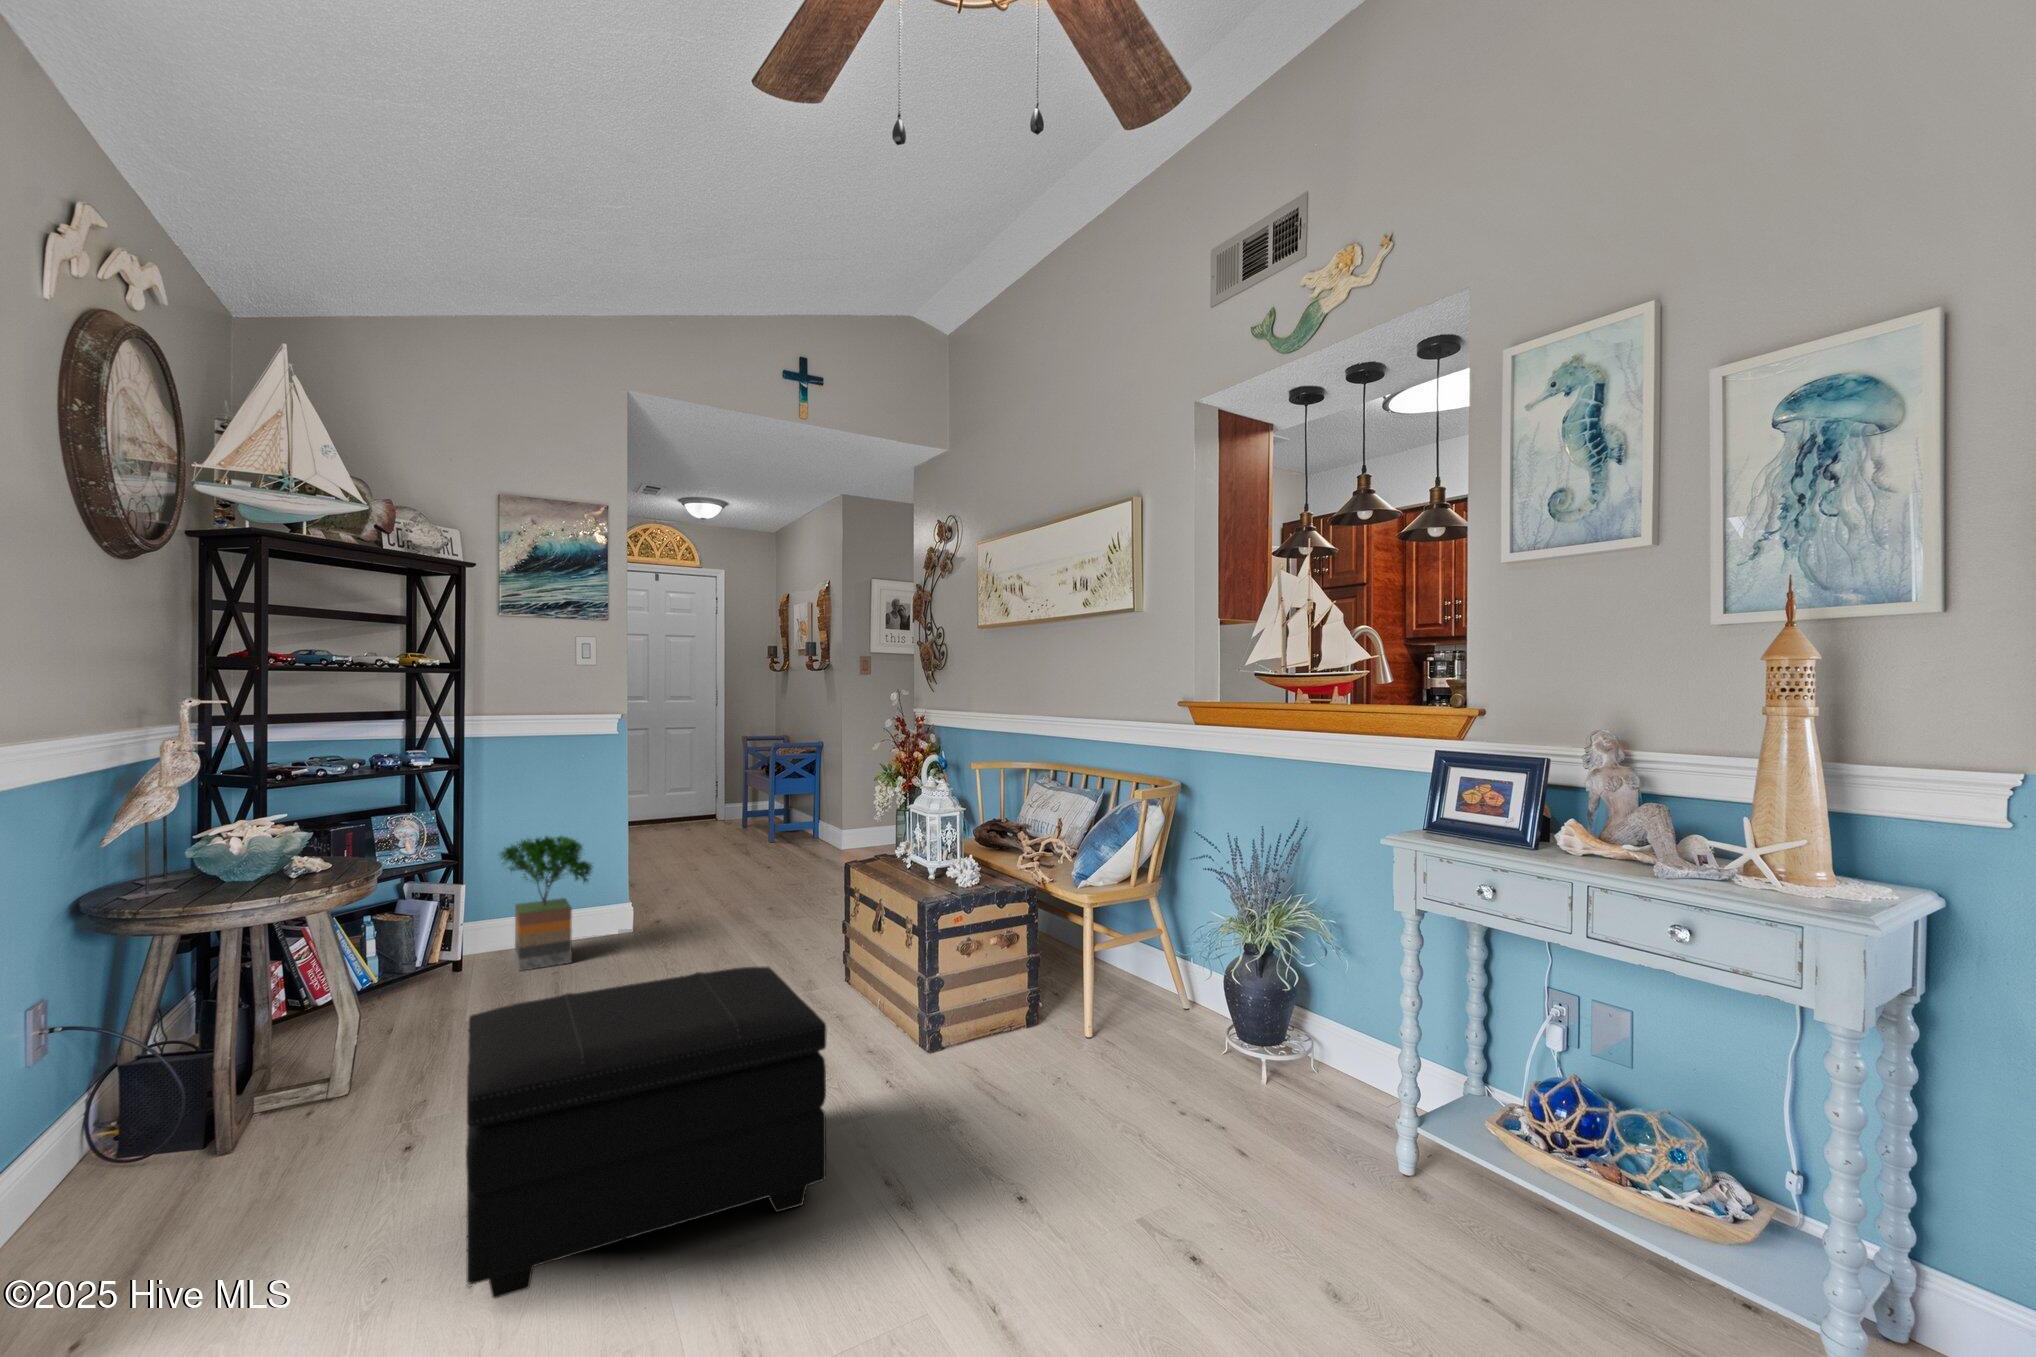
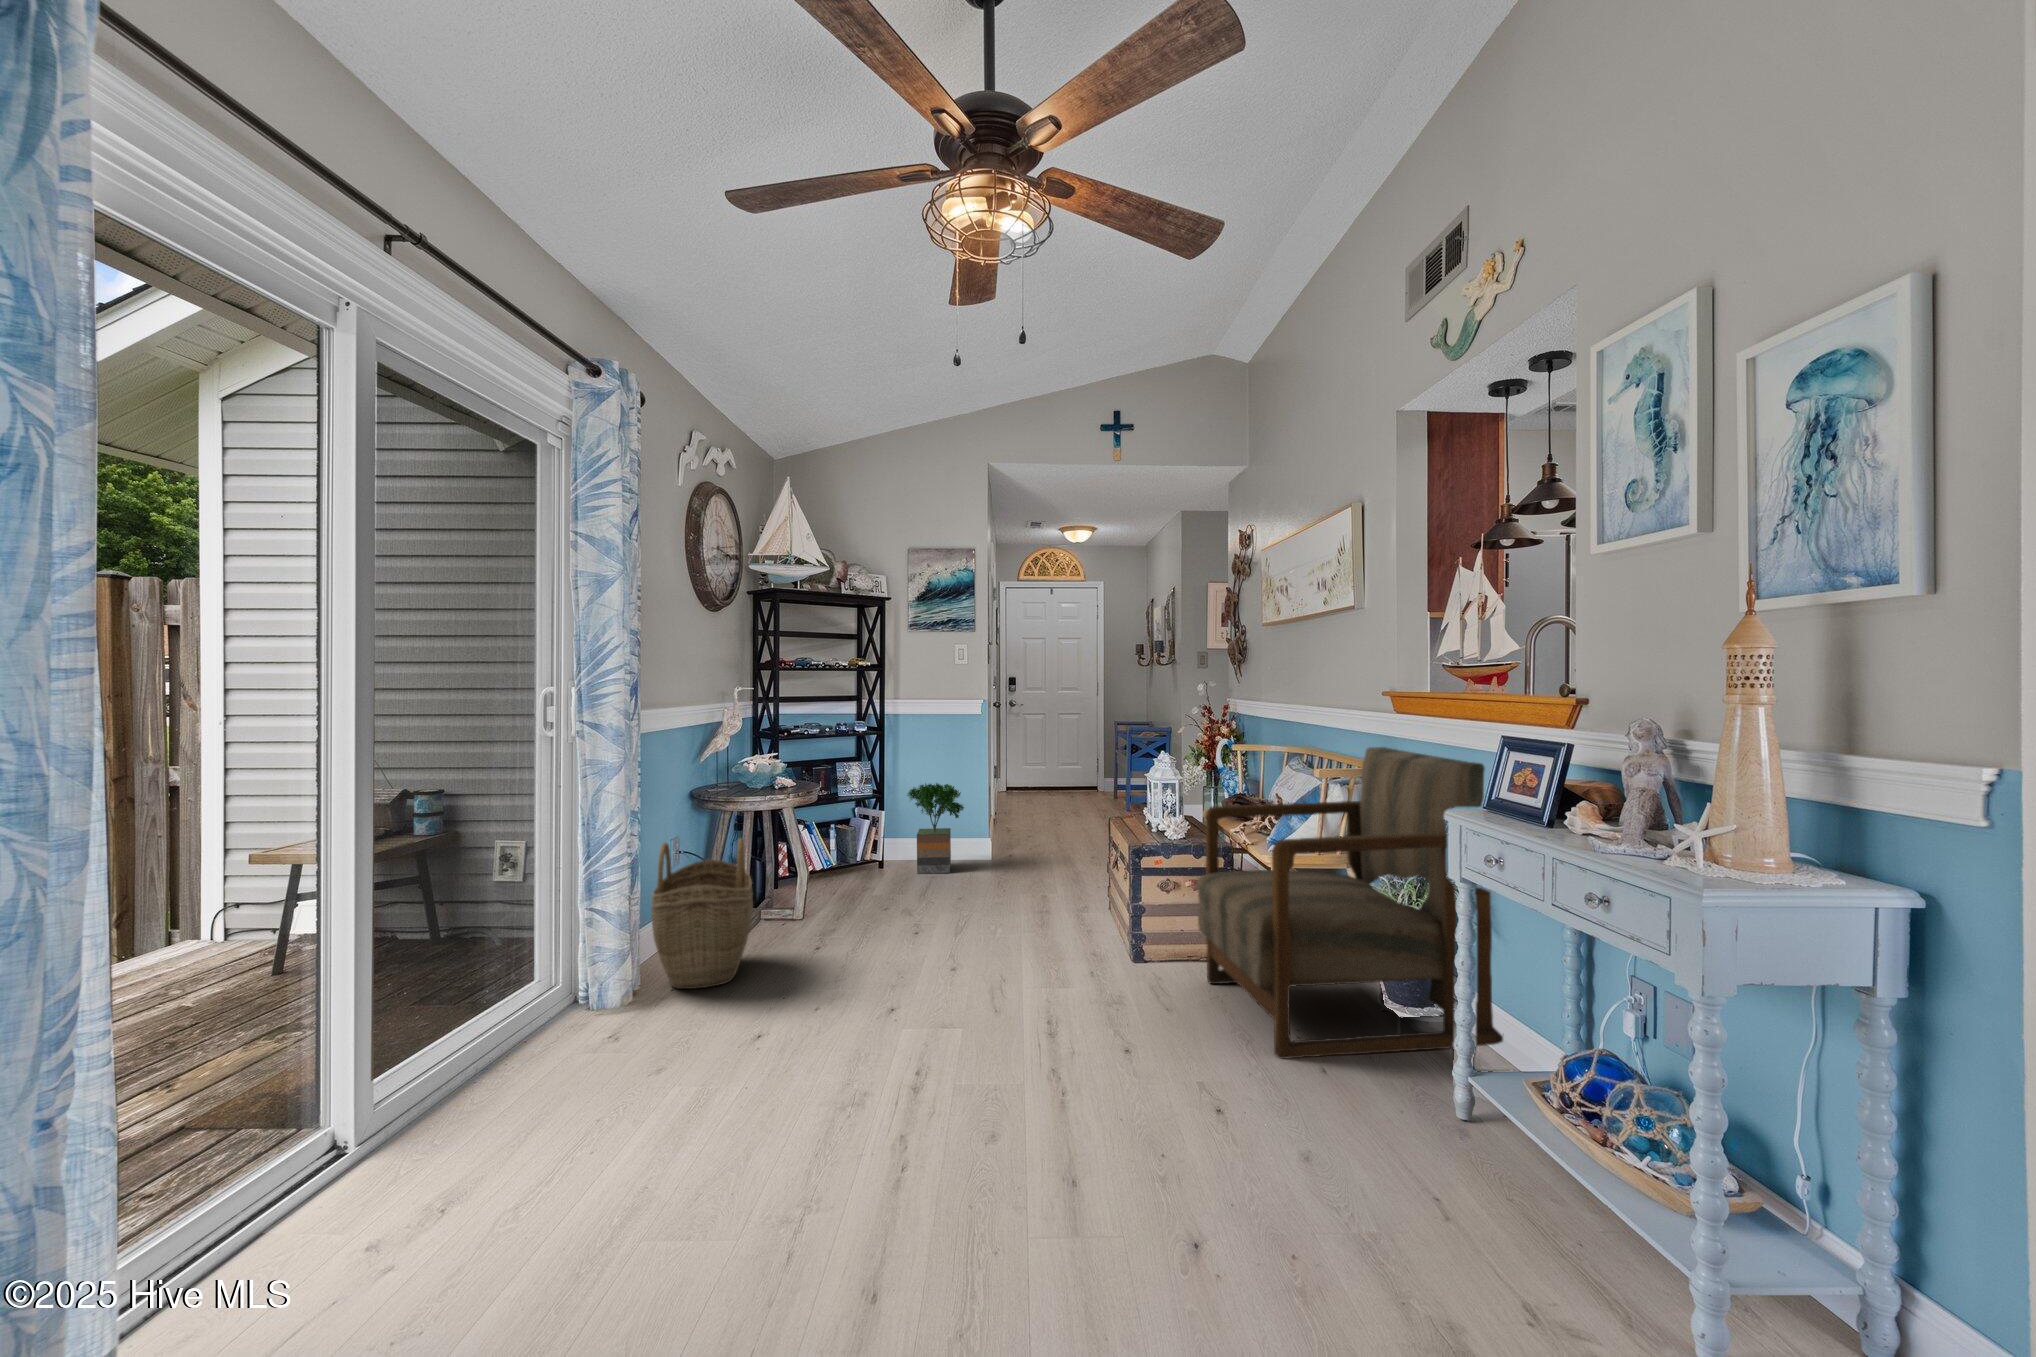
armchair: none [1029,761,1360,1147] -> present [1197,747,1503,1059]
footstool: present [466,967,827,1298] -> none [783,869,994,1026]
woven basket: none [82,971,324,1294] -> present [651,838,753,989]

